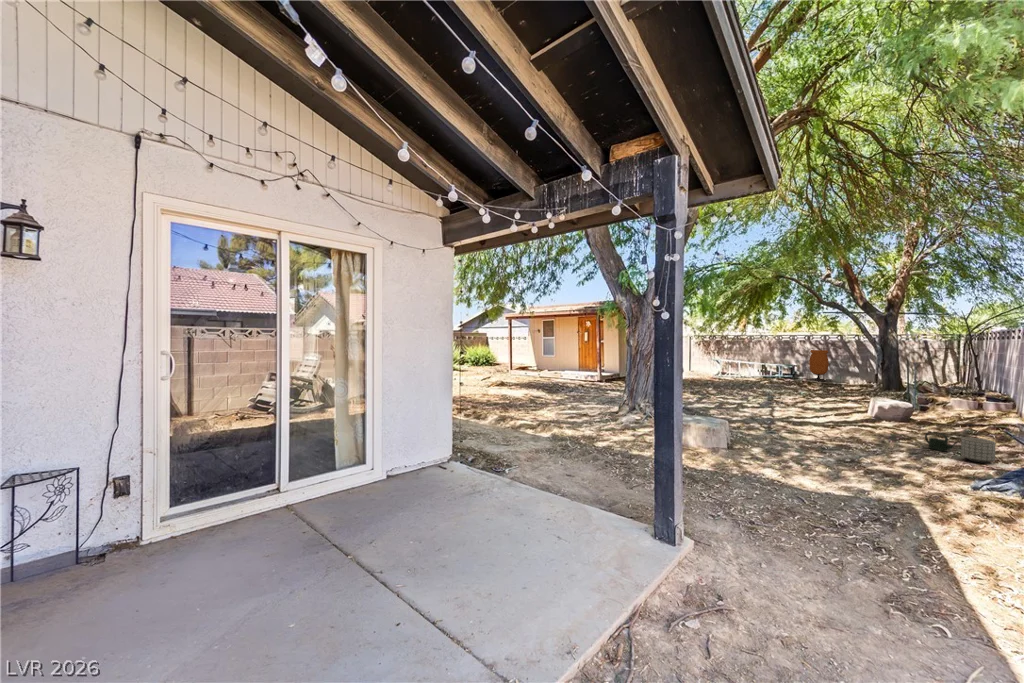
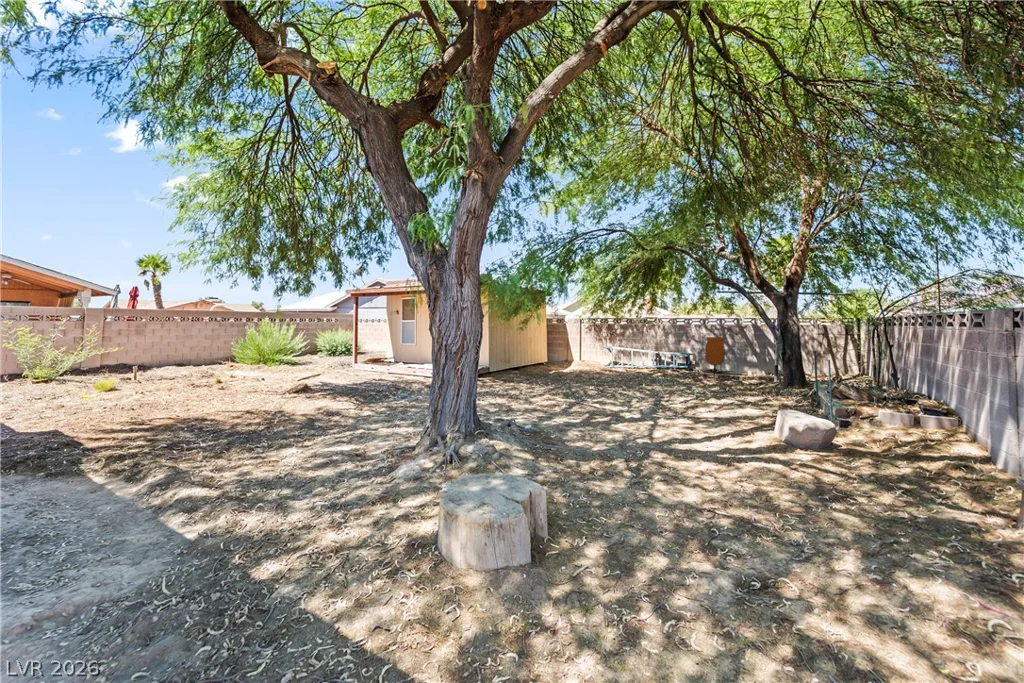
watering can: present [925,432,958,451] -> none [846,481,899,515]
planter: present [961,437,996,463] -> none [904,498,959,546]

